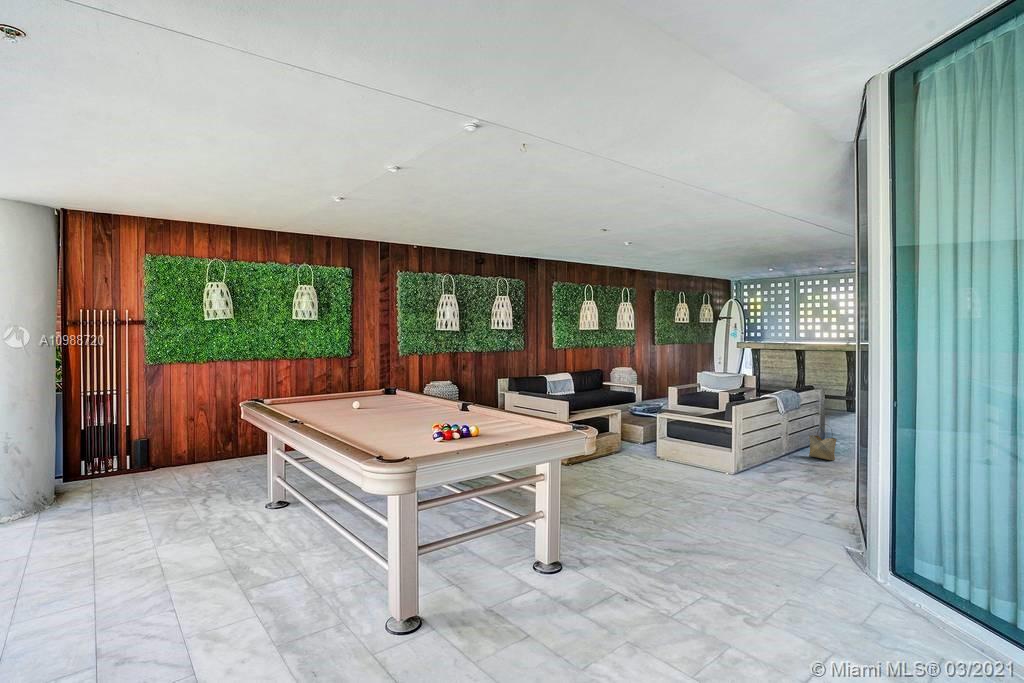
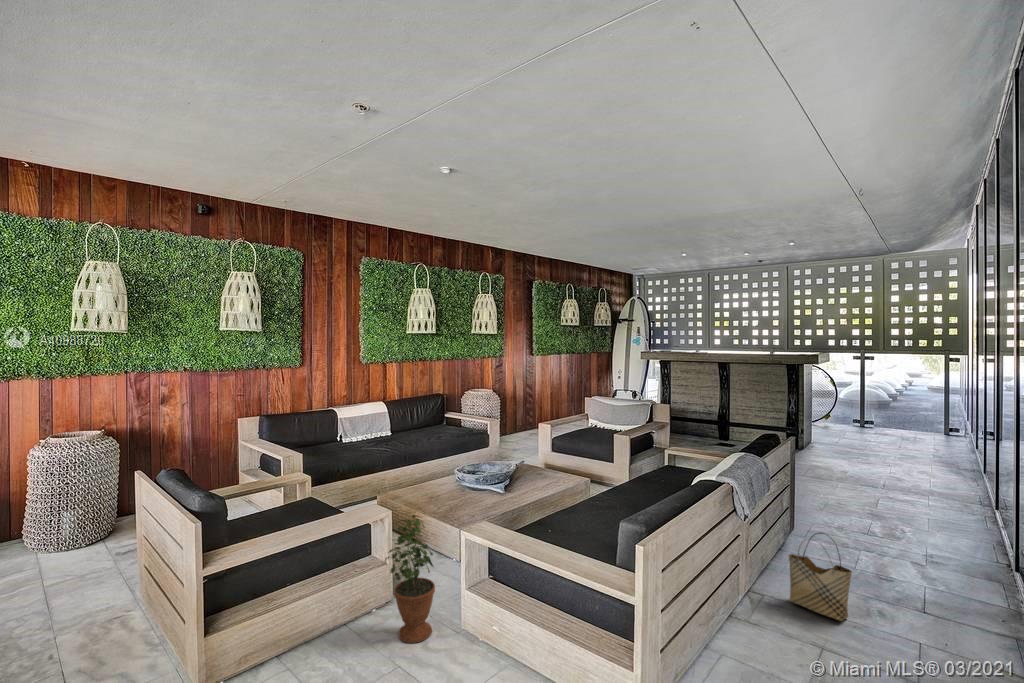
potted plant: none [626,408,646,458] -> present [385,515,435,643]

